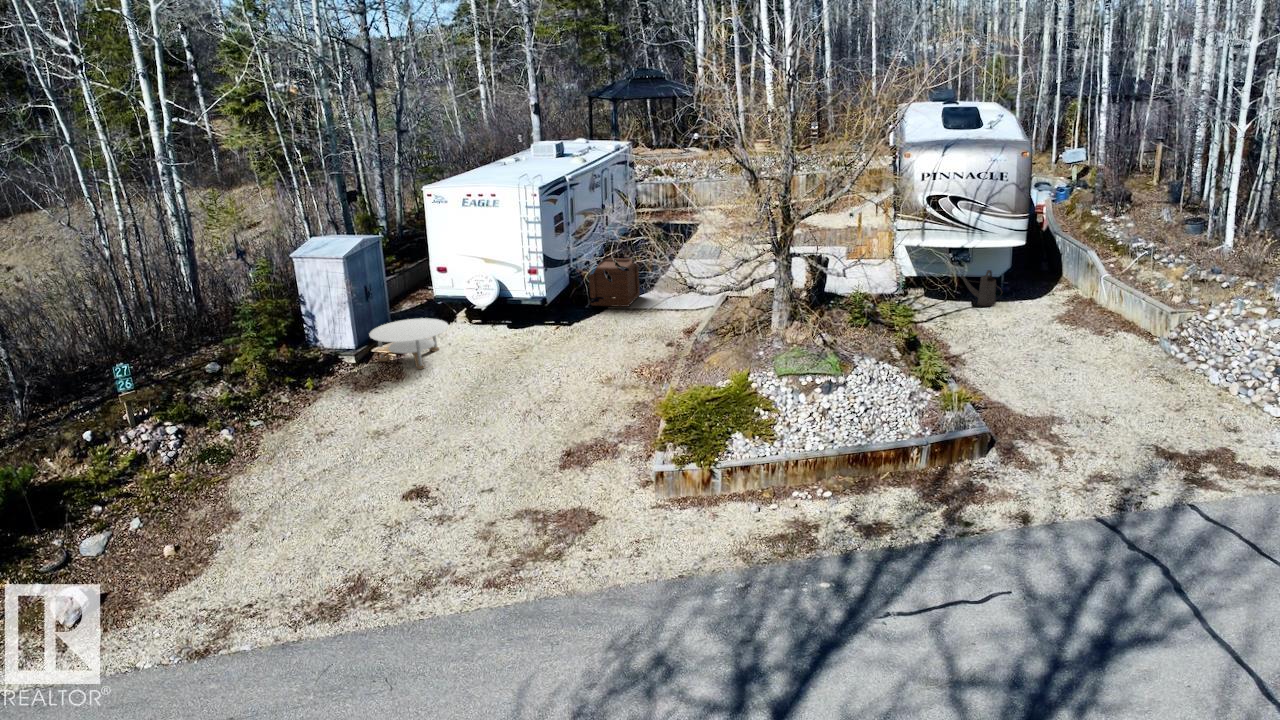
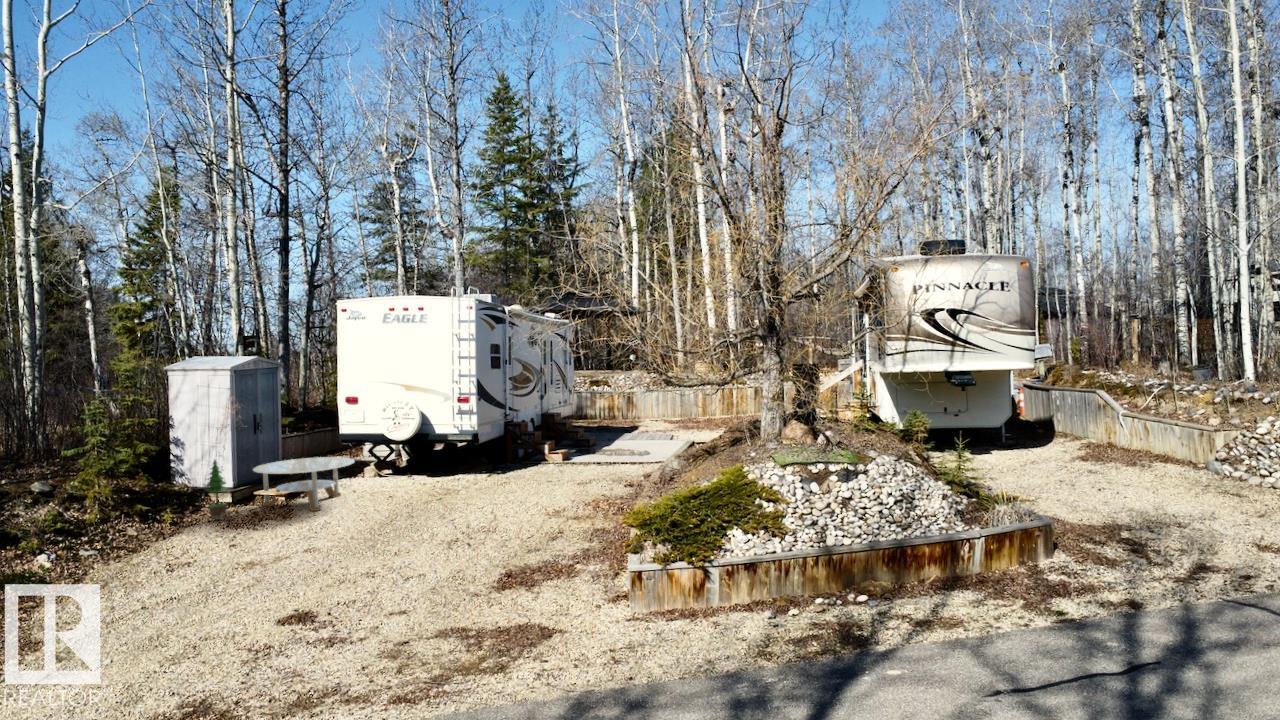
wooden crate: present [589,258,640,307] -> none [527,406,588,459]
watering can: present [962,270,1002,306] -> none [960,406,1012,448]
potted tree: none [334,331,353,377] -> present [206,460,227,519]

